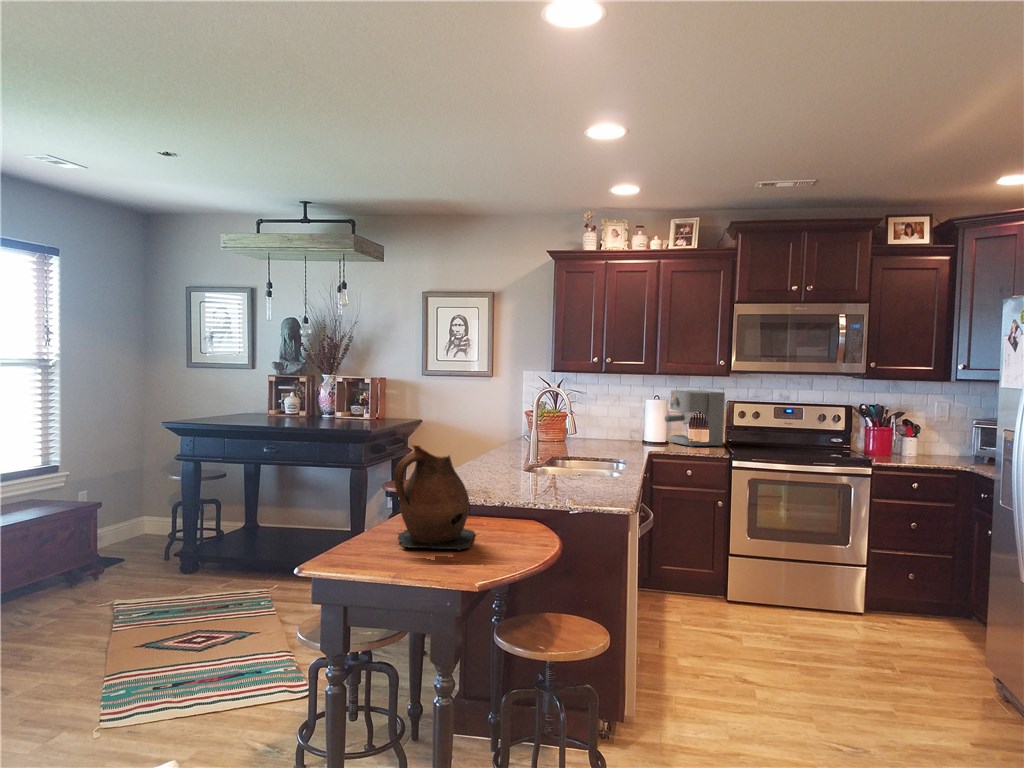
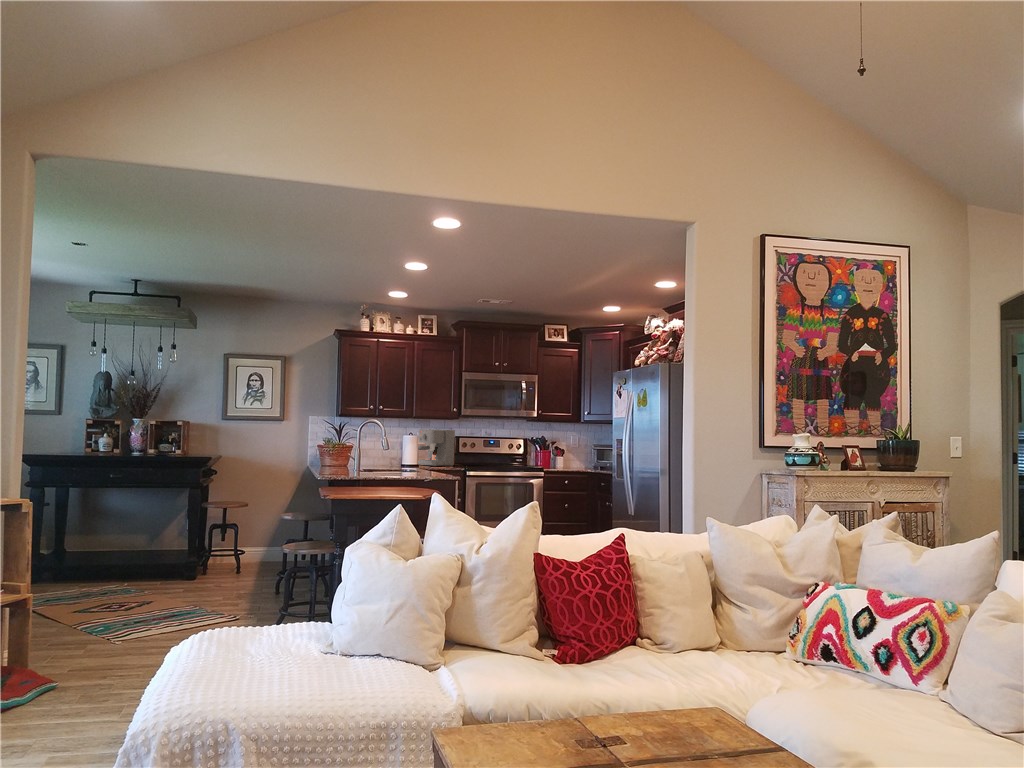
ceramic pitcher: present [394,444,474,551] -> none [349,444,391,492]

